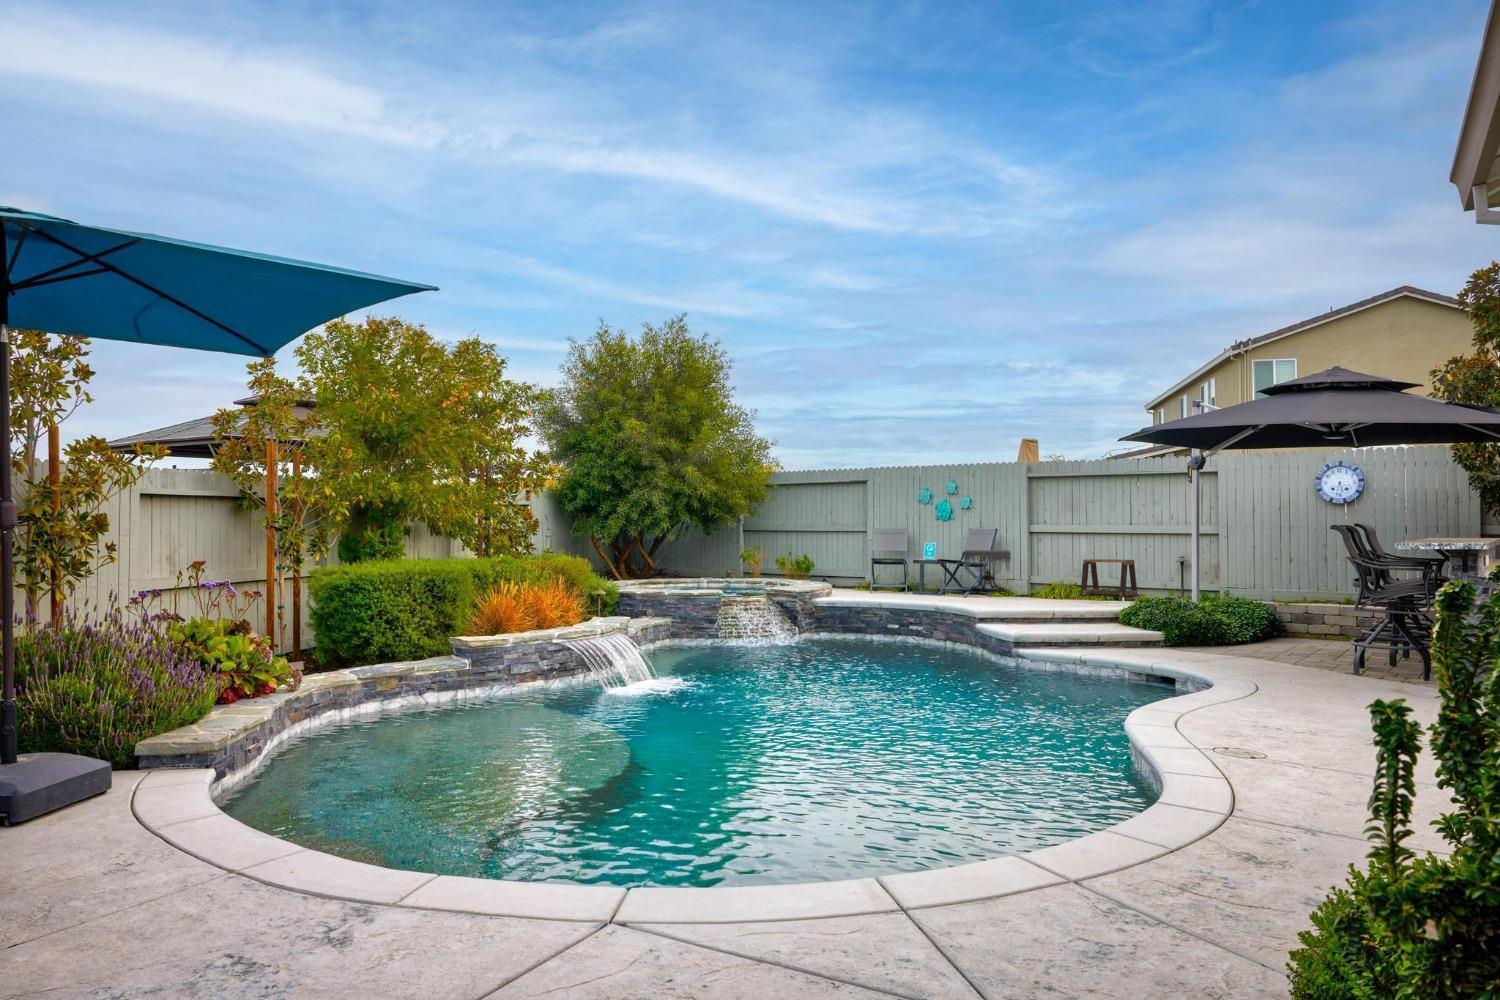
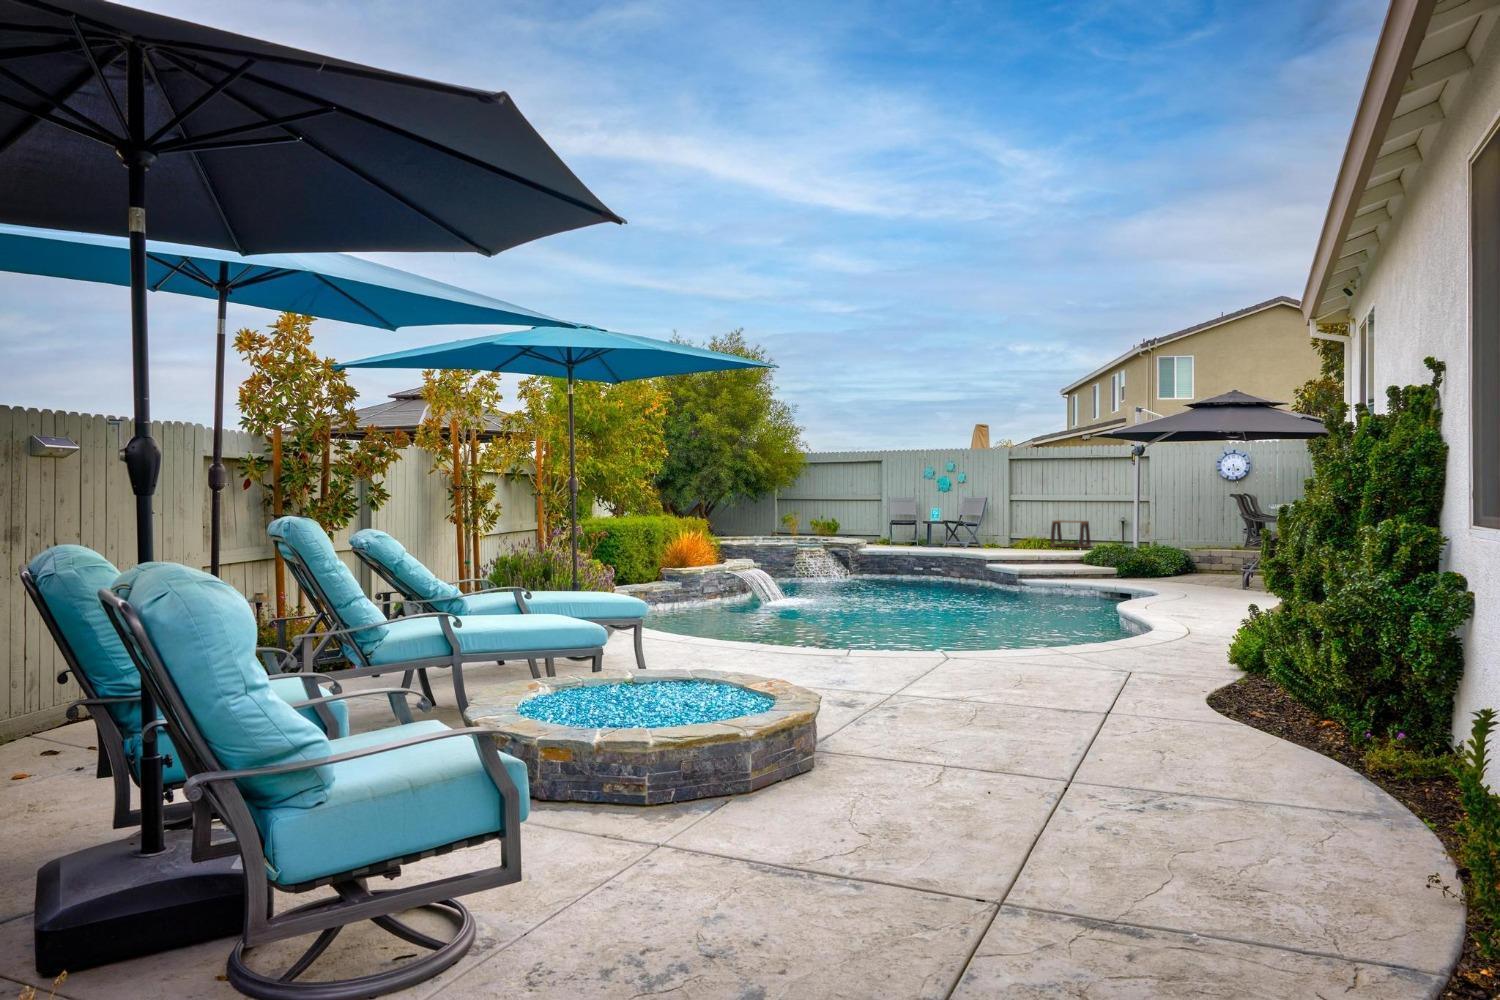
side table: present [964,550,1011,591] -> none [961,513,997,545]

